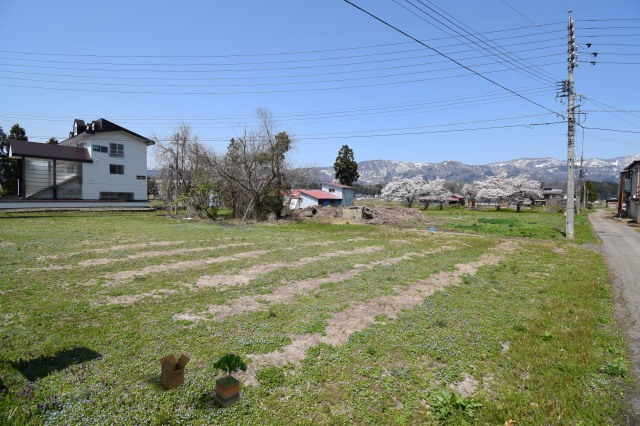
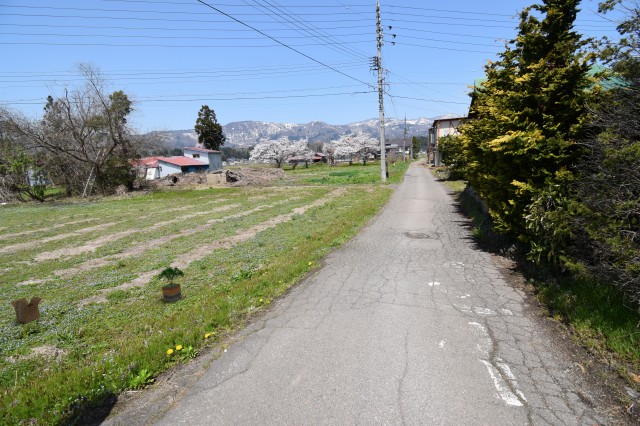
potted tree: present [213,353,247,407] -> present [158,267,184,302]

